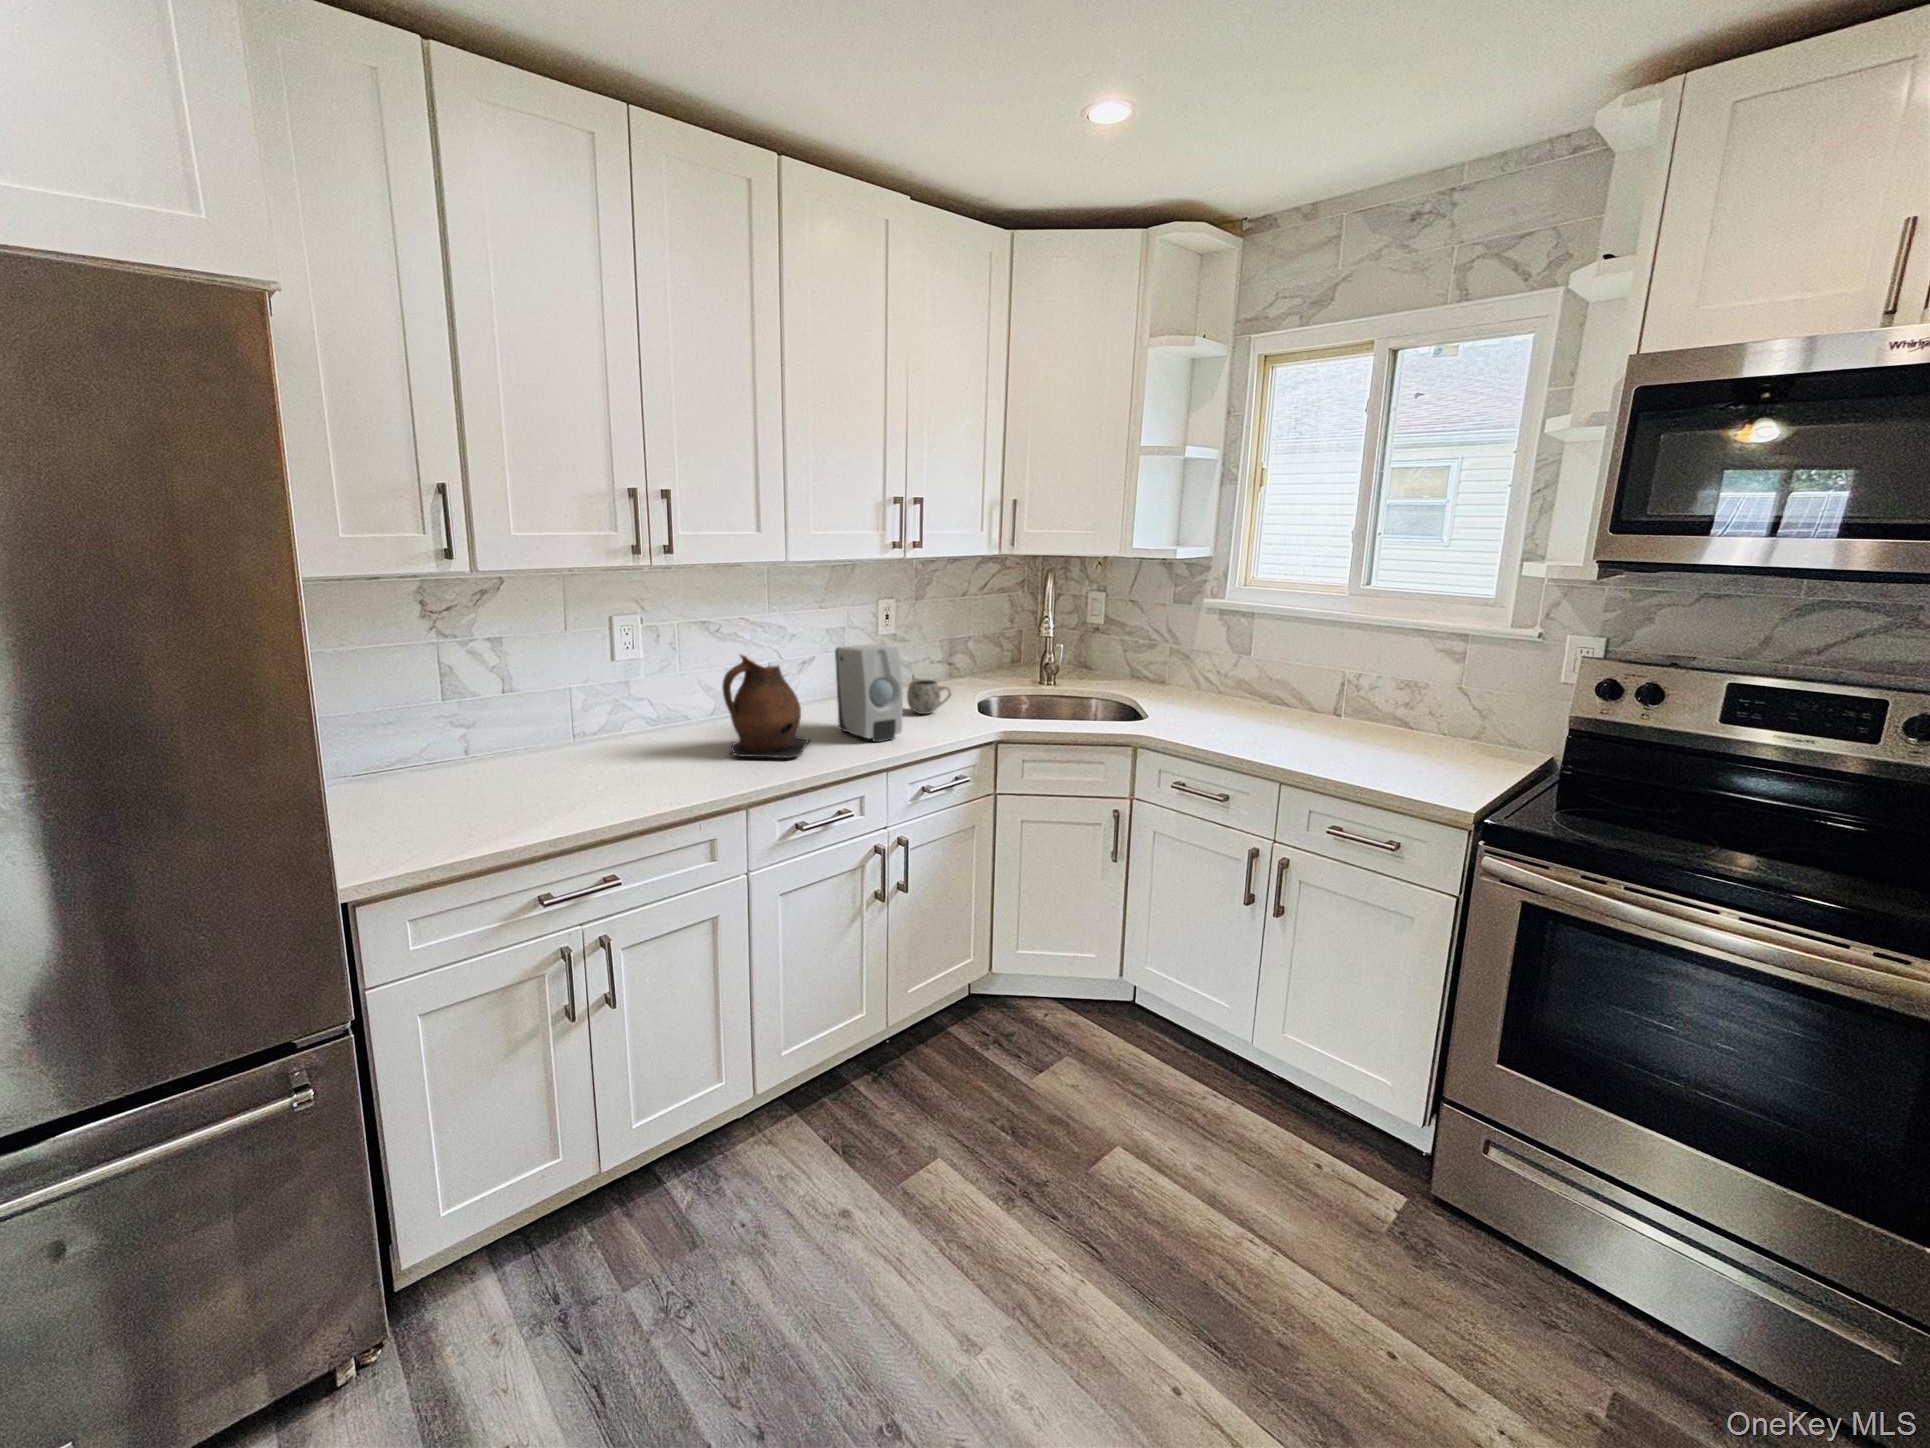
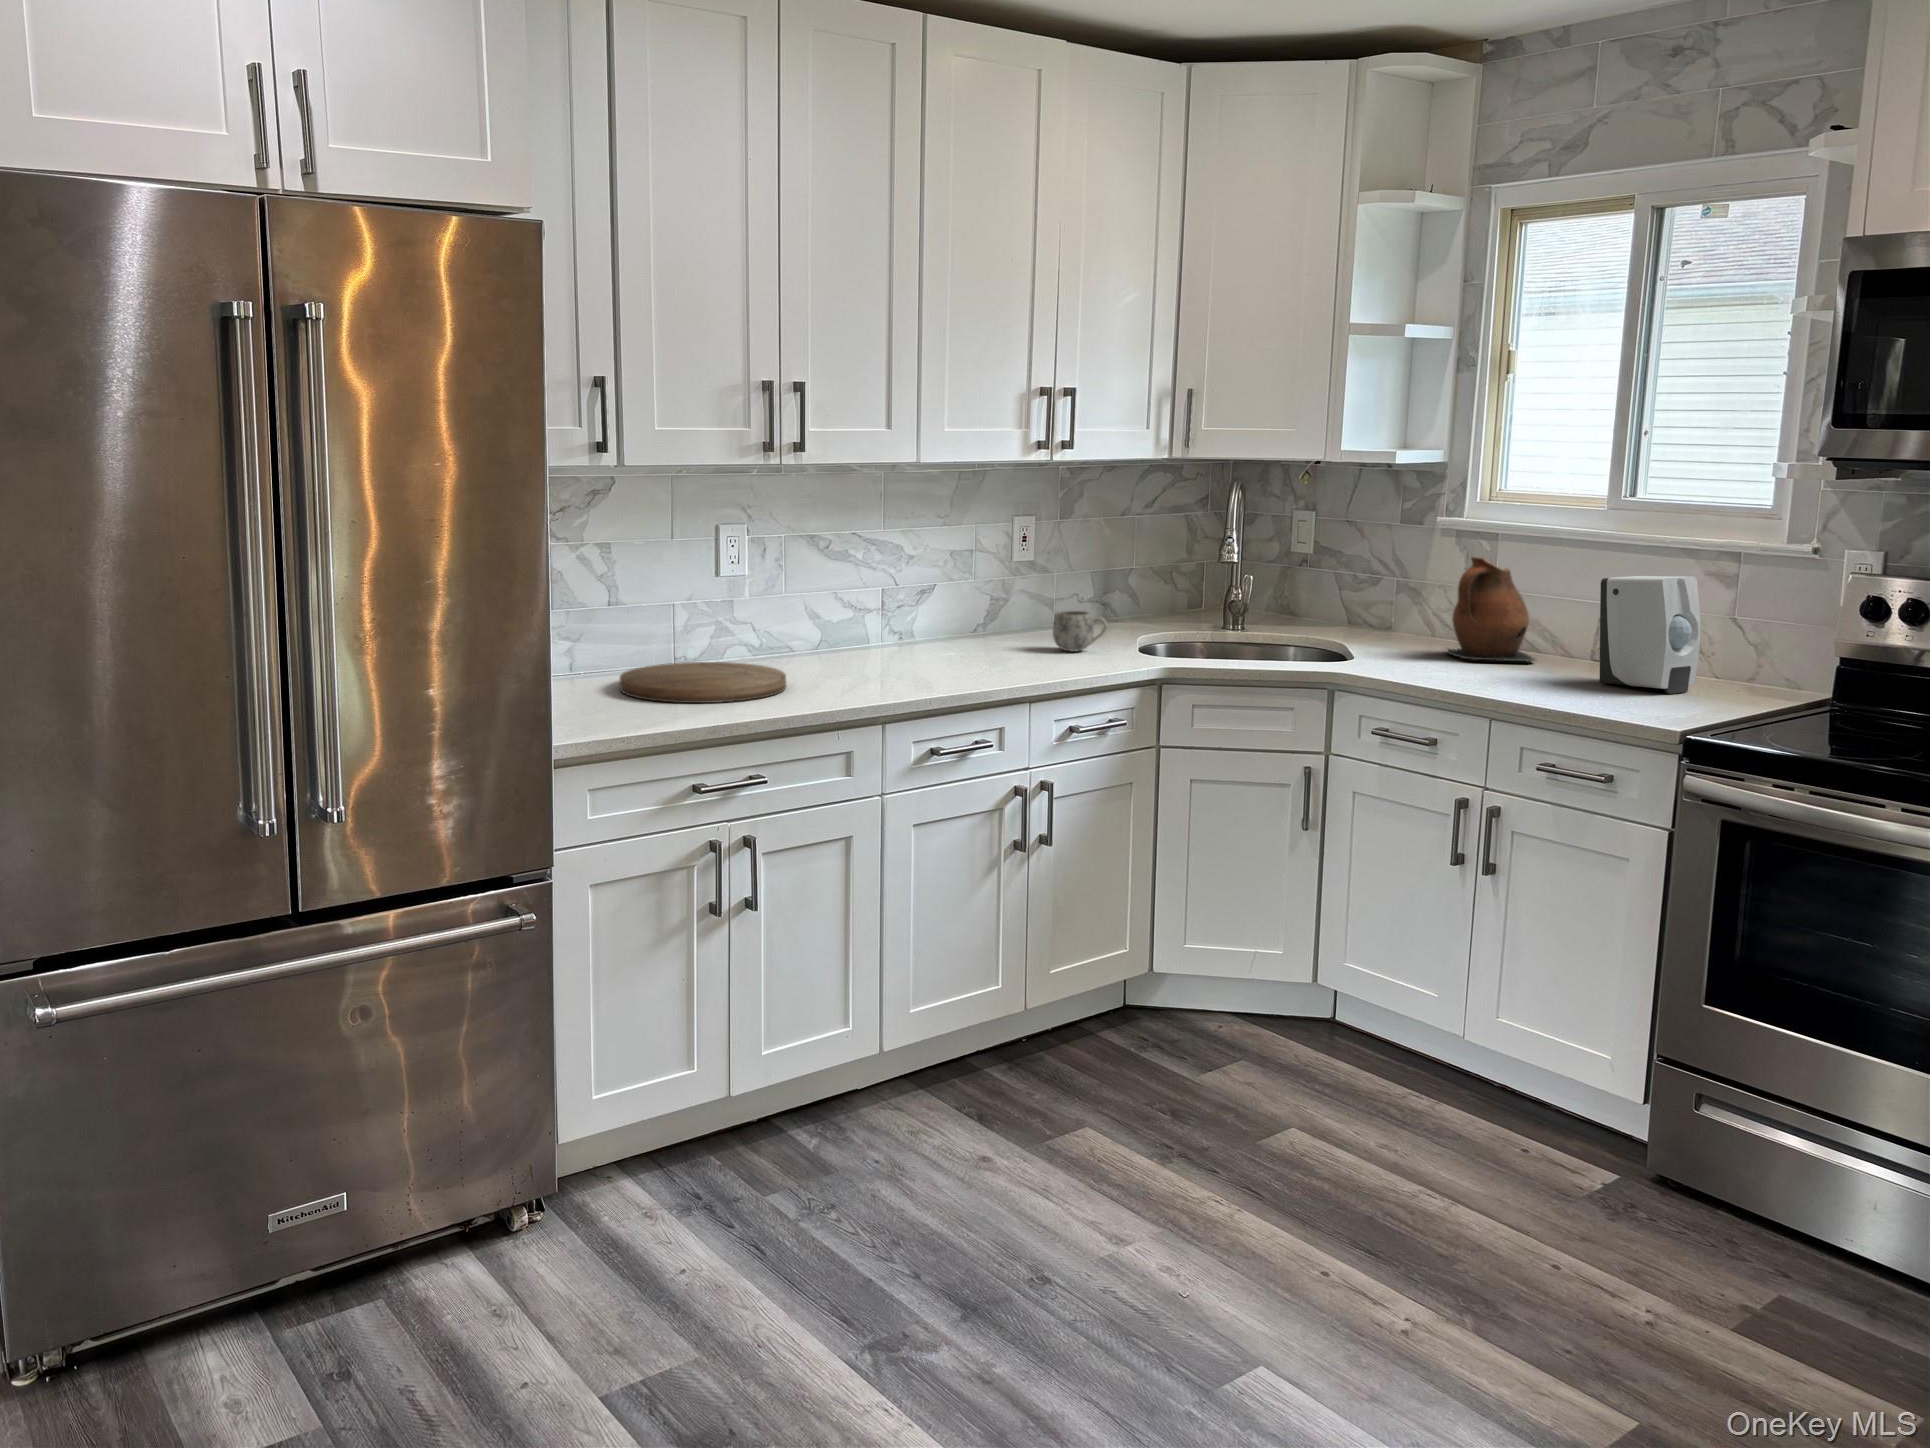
soap dispenser: present [835,645,903,742] -> present [1600,576,1700,694]
ceramic pitcher: present [722,654,809,759] -> present [1447,557,1535,662]
cutting board: none [495,743,660,800] -> present [619,662,786,703]

